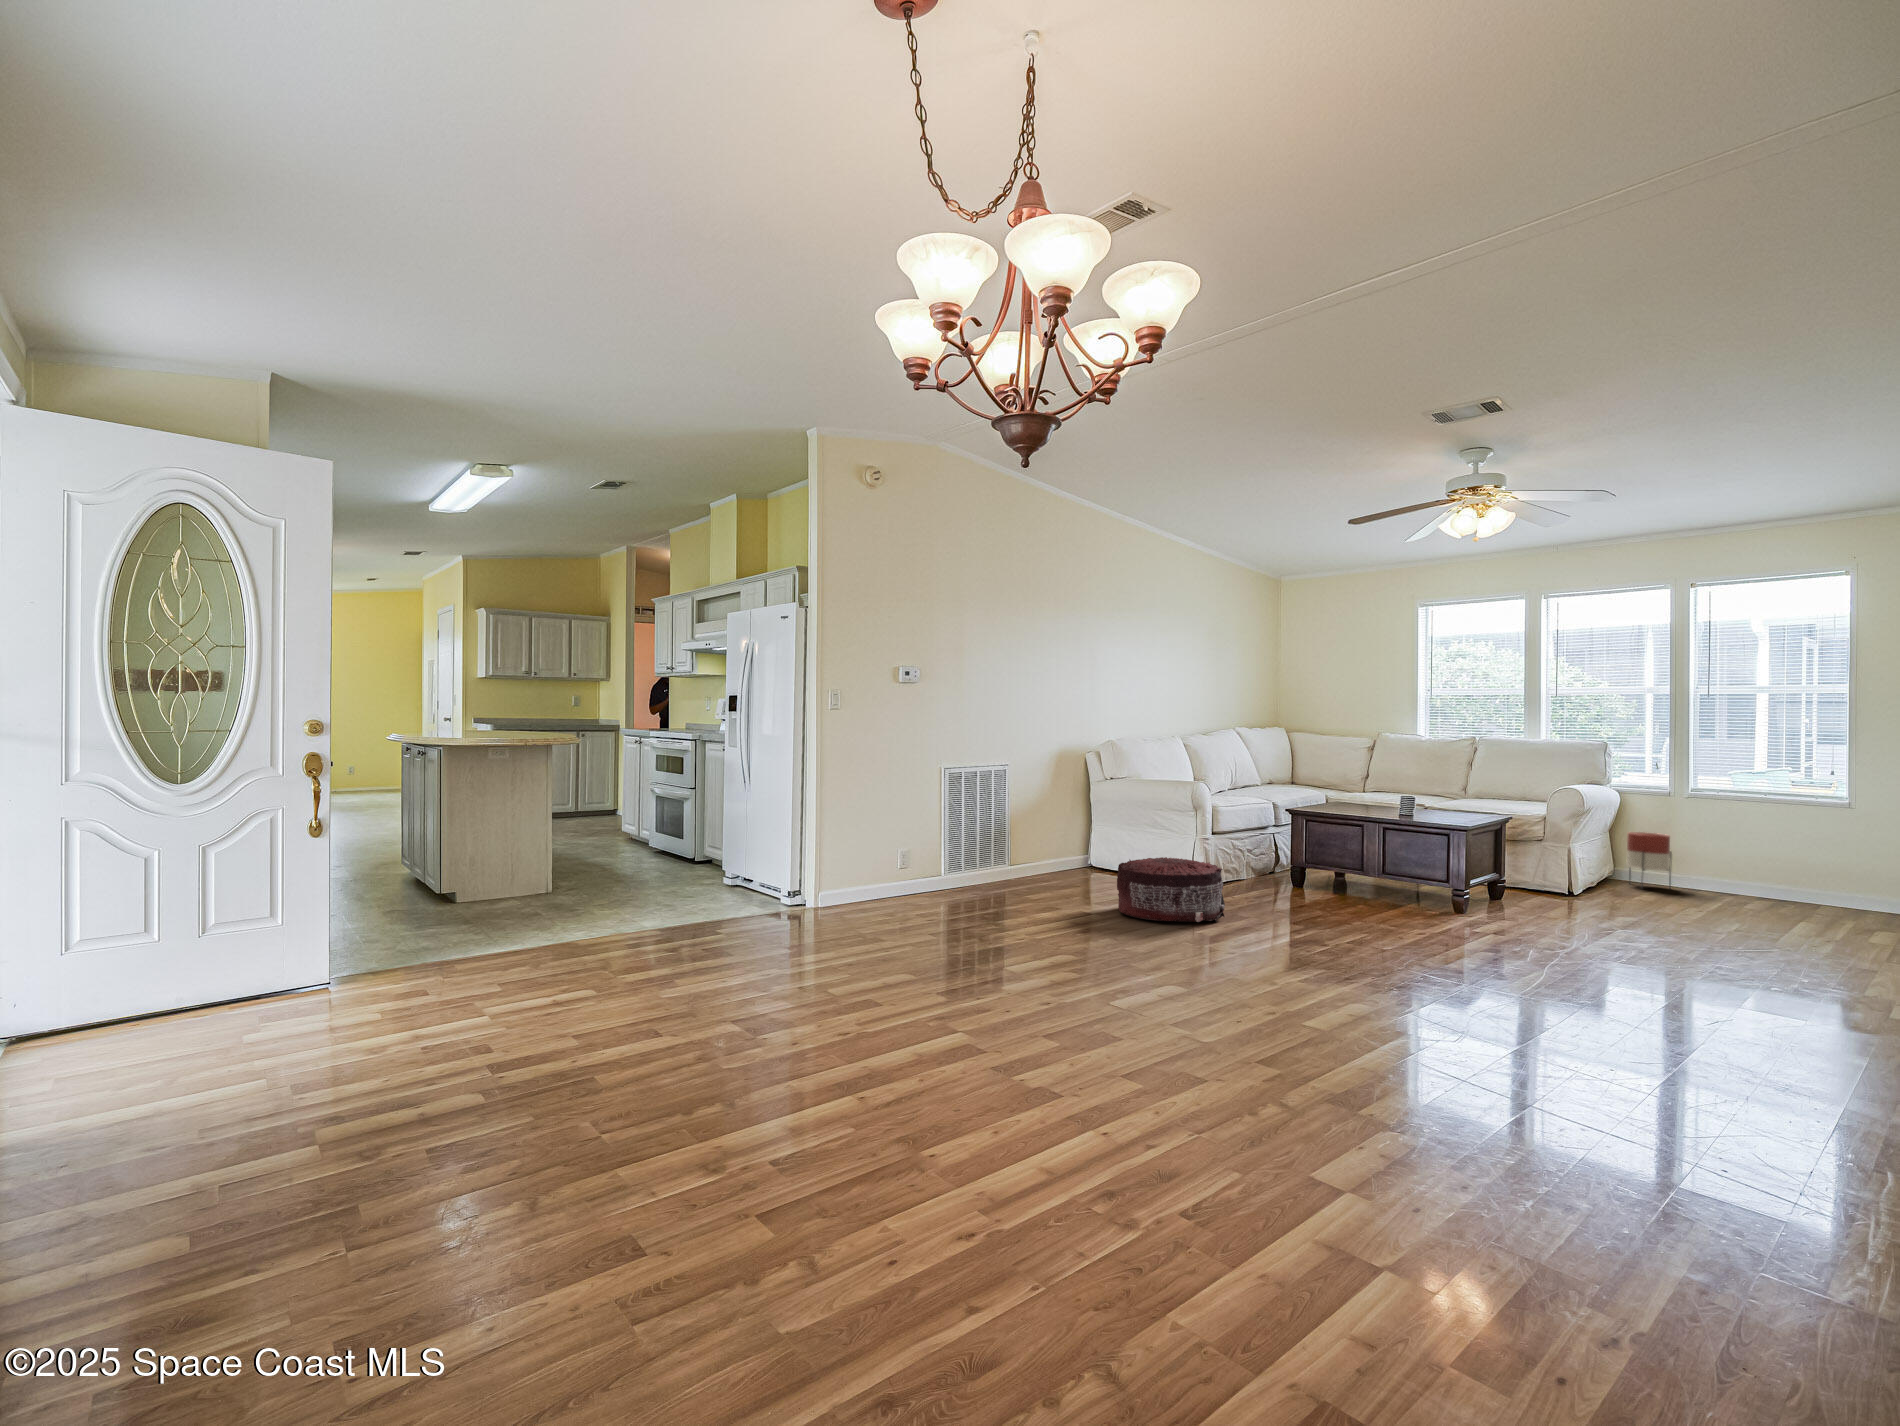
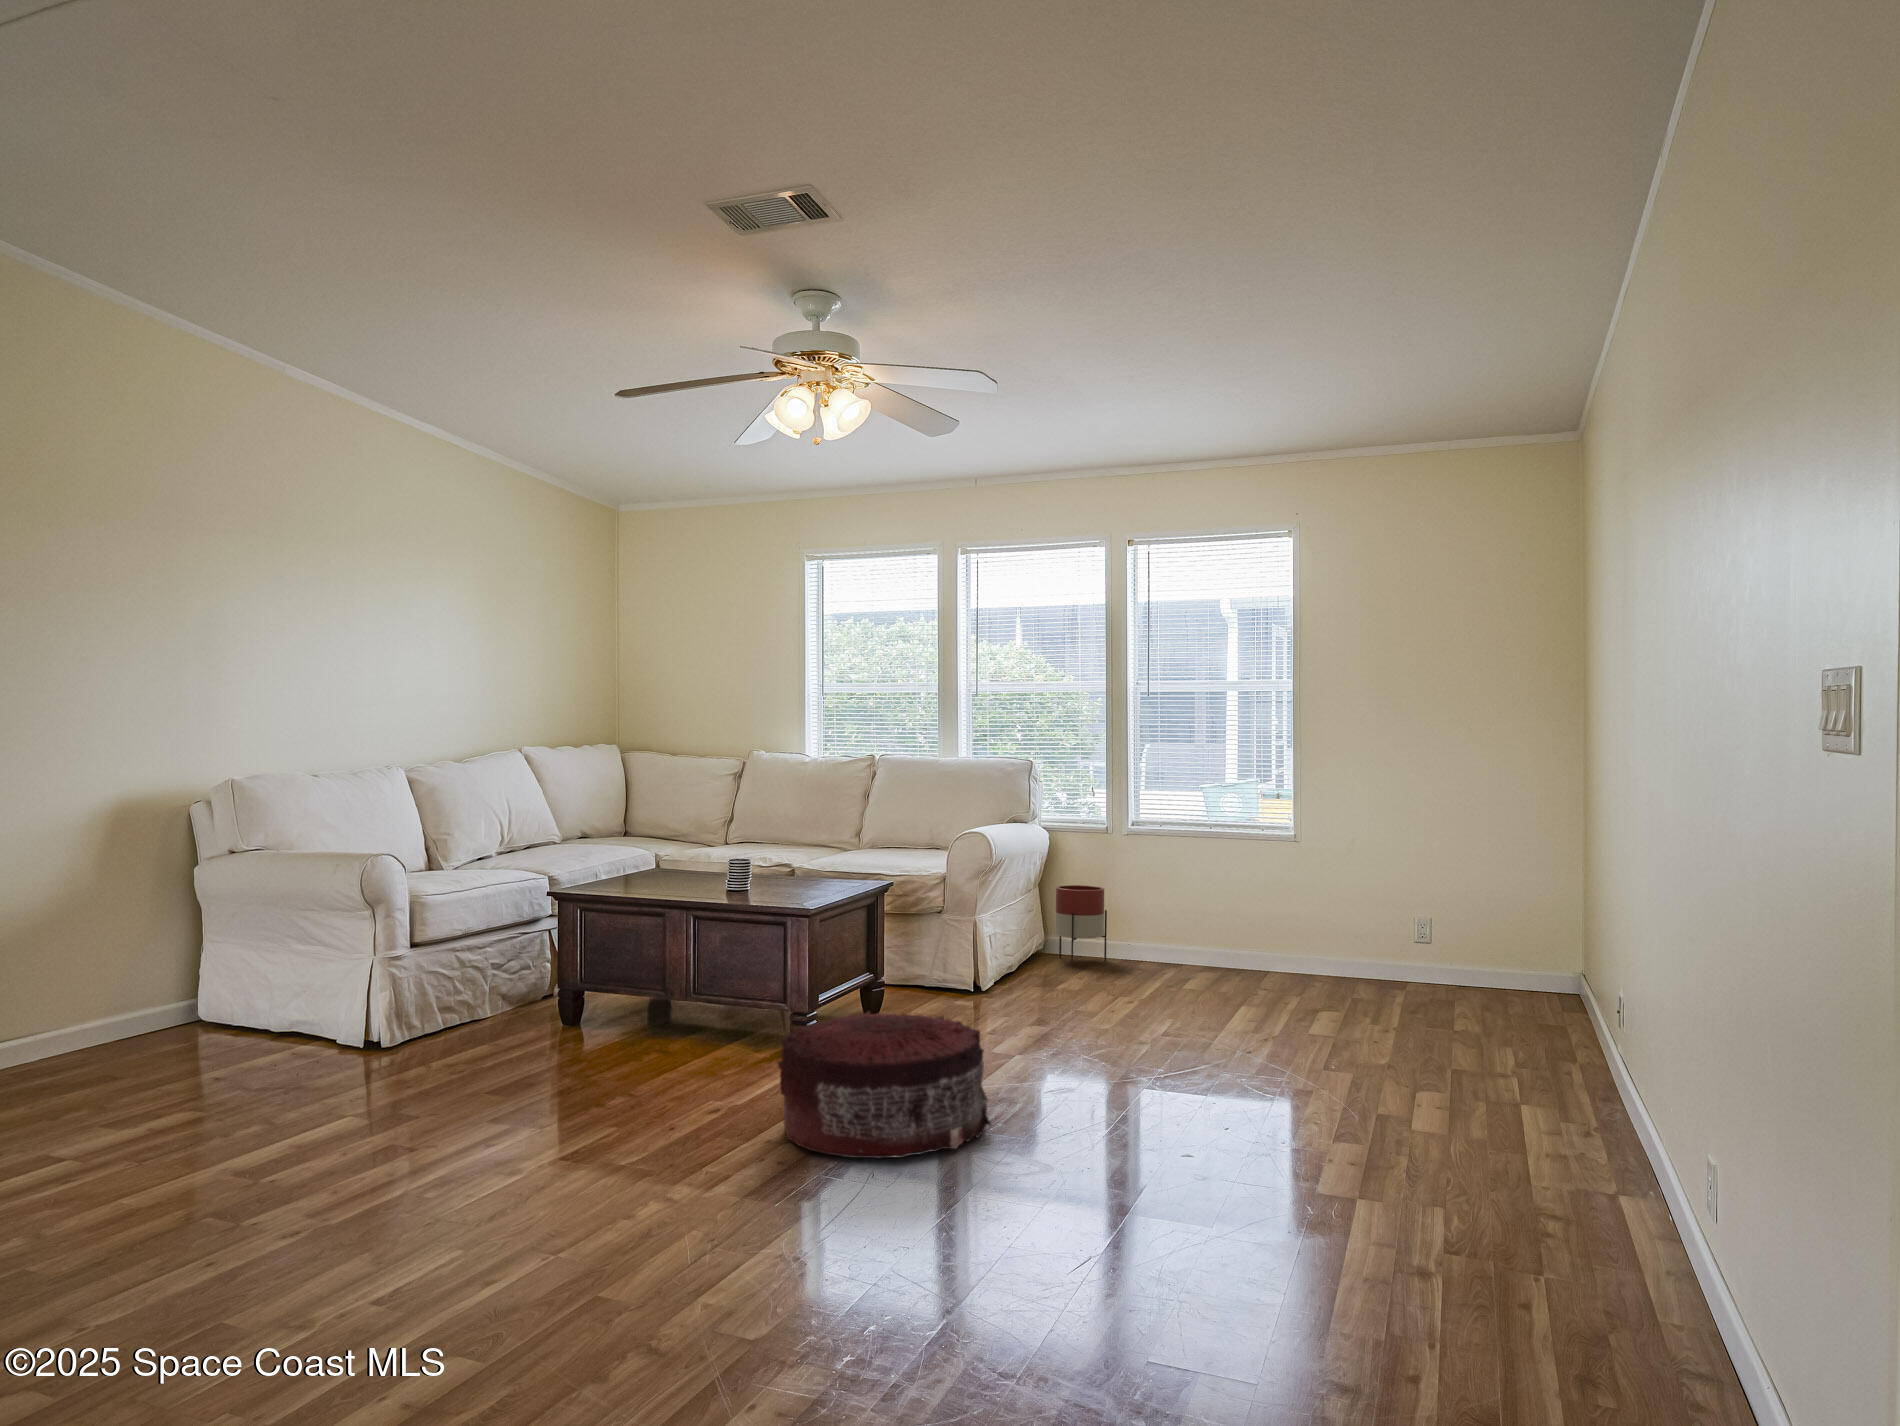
pouf: present [1117,857,1225,922] -> present [777,1012,990,1158]

